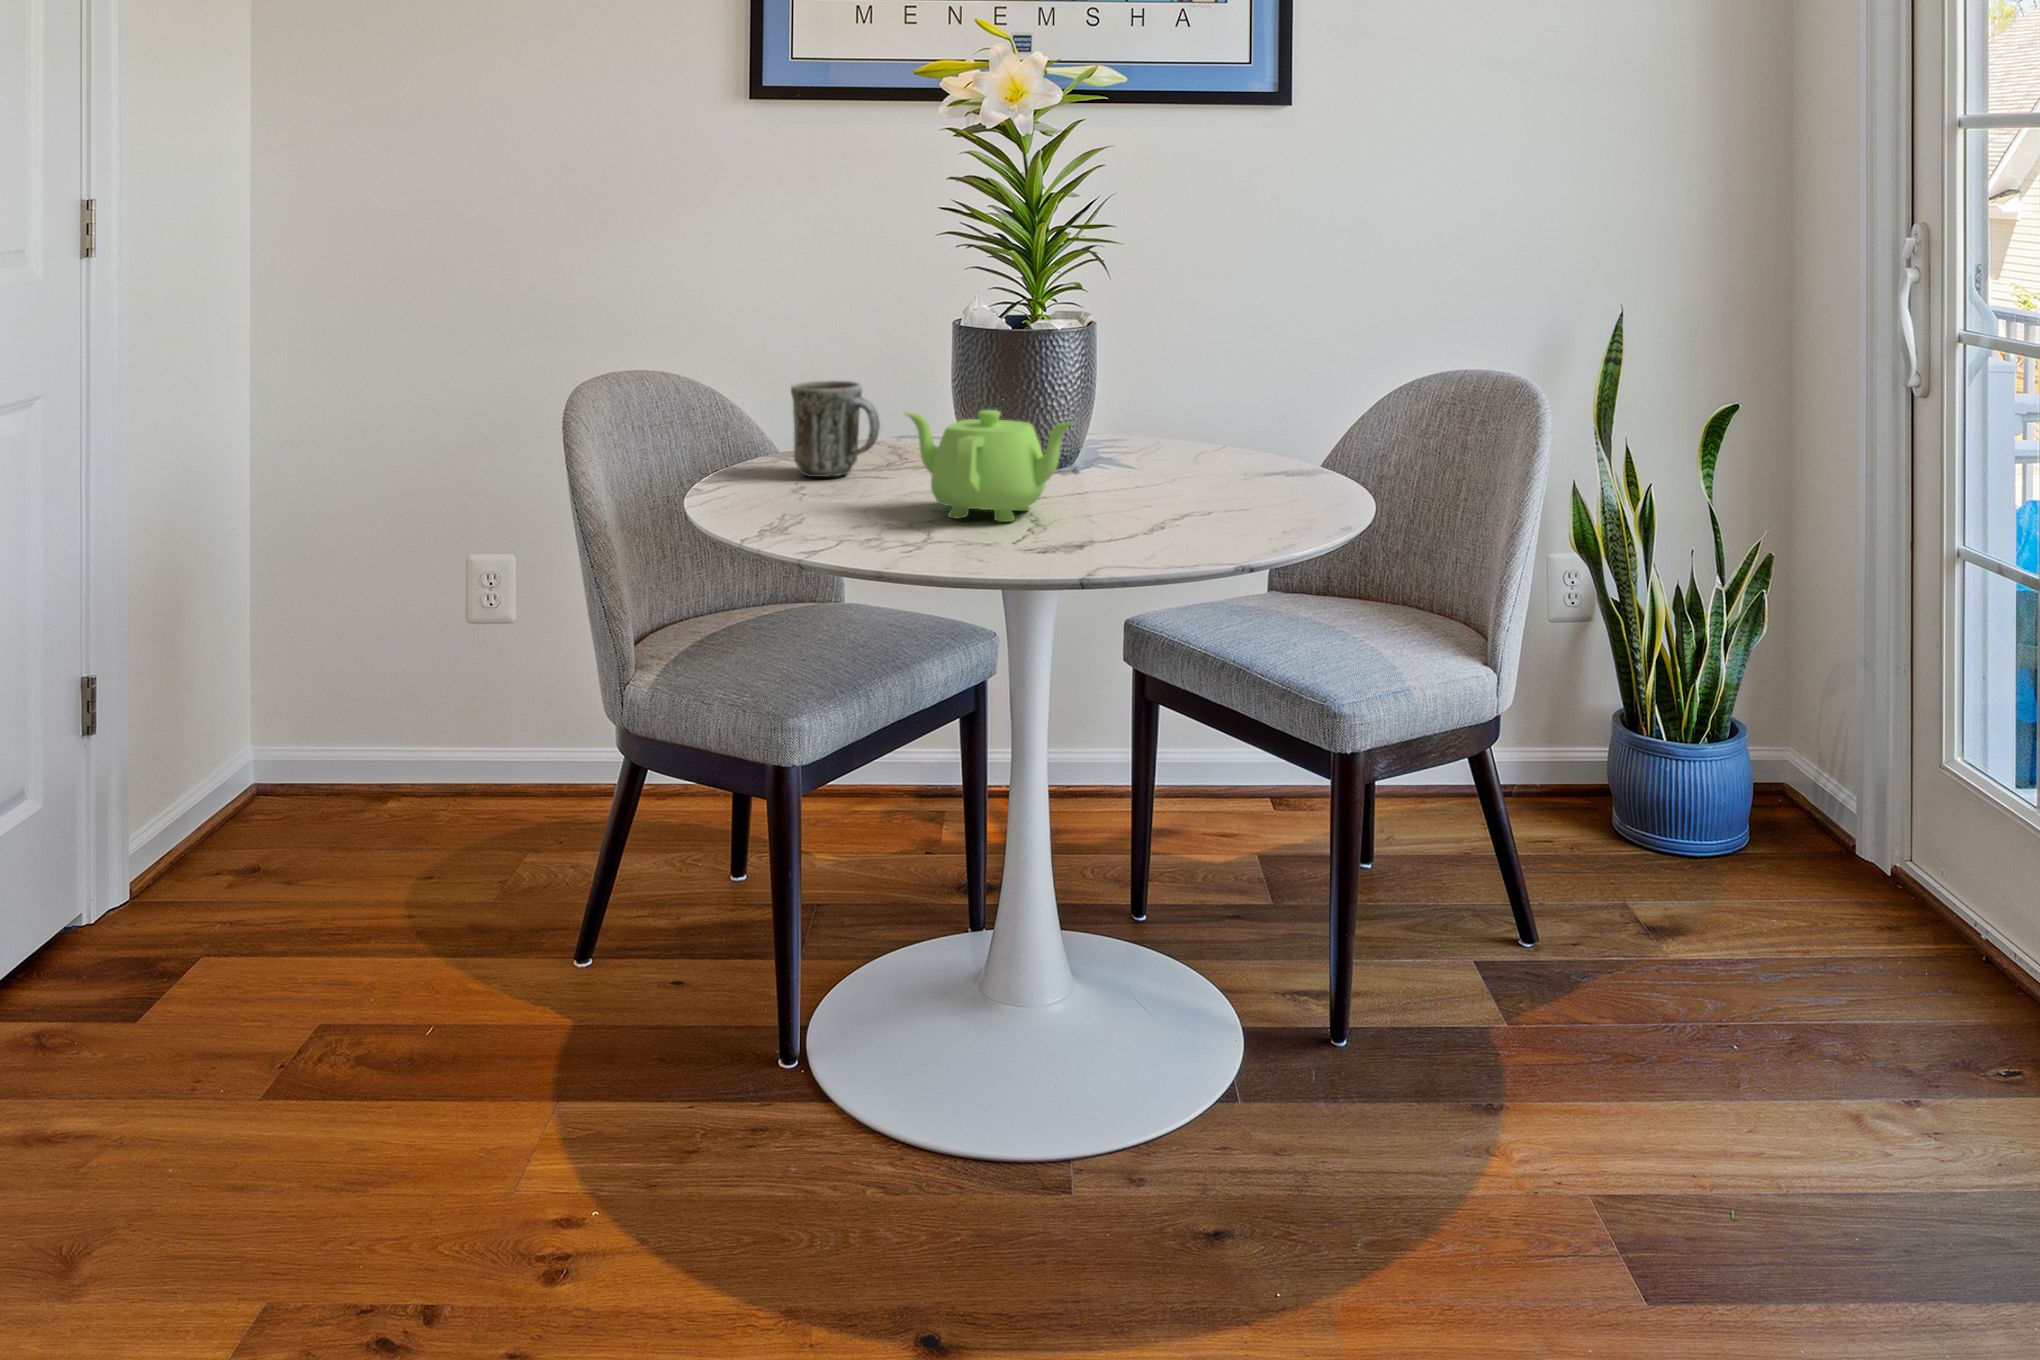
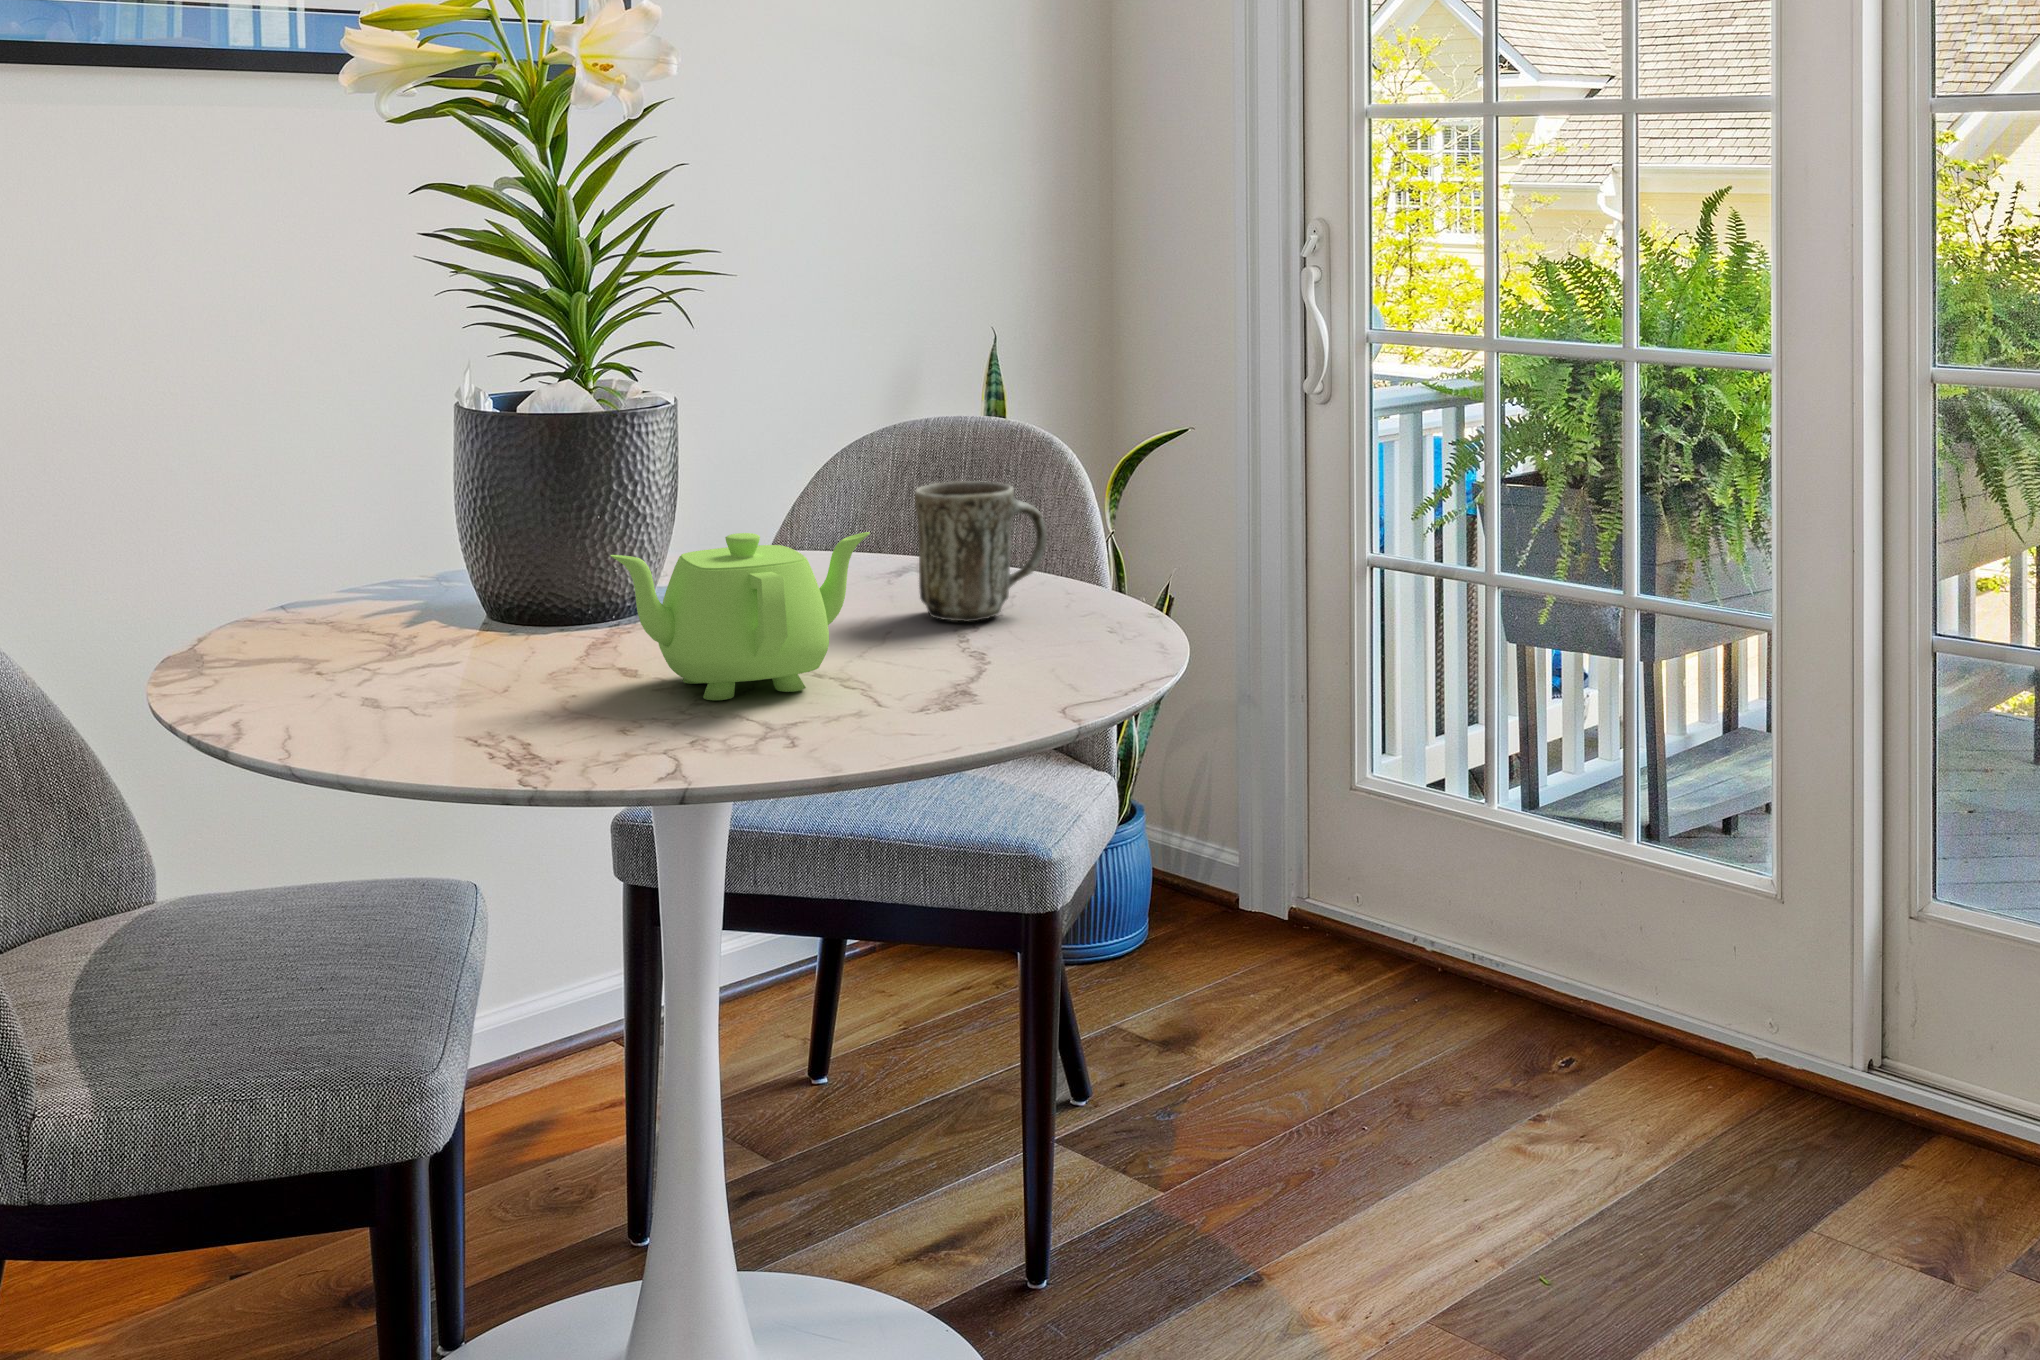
mug: present [791,380,880,477] -> present [915,481,1047,622]

